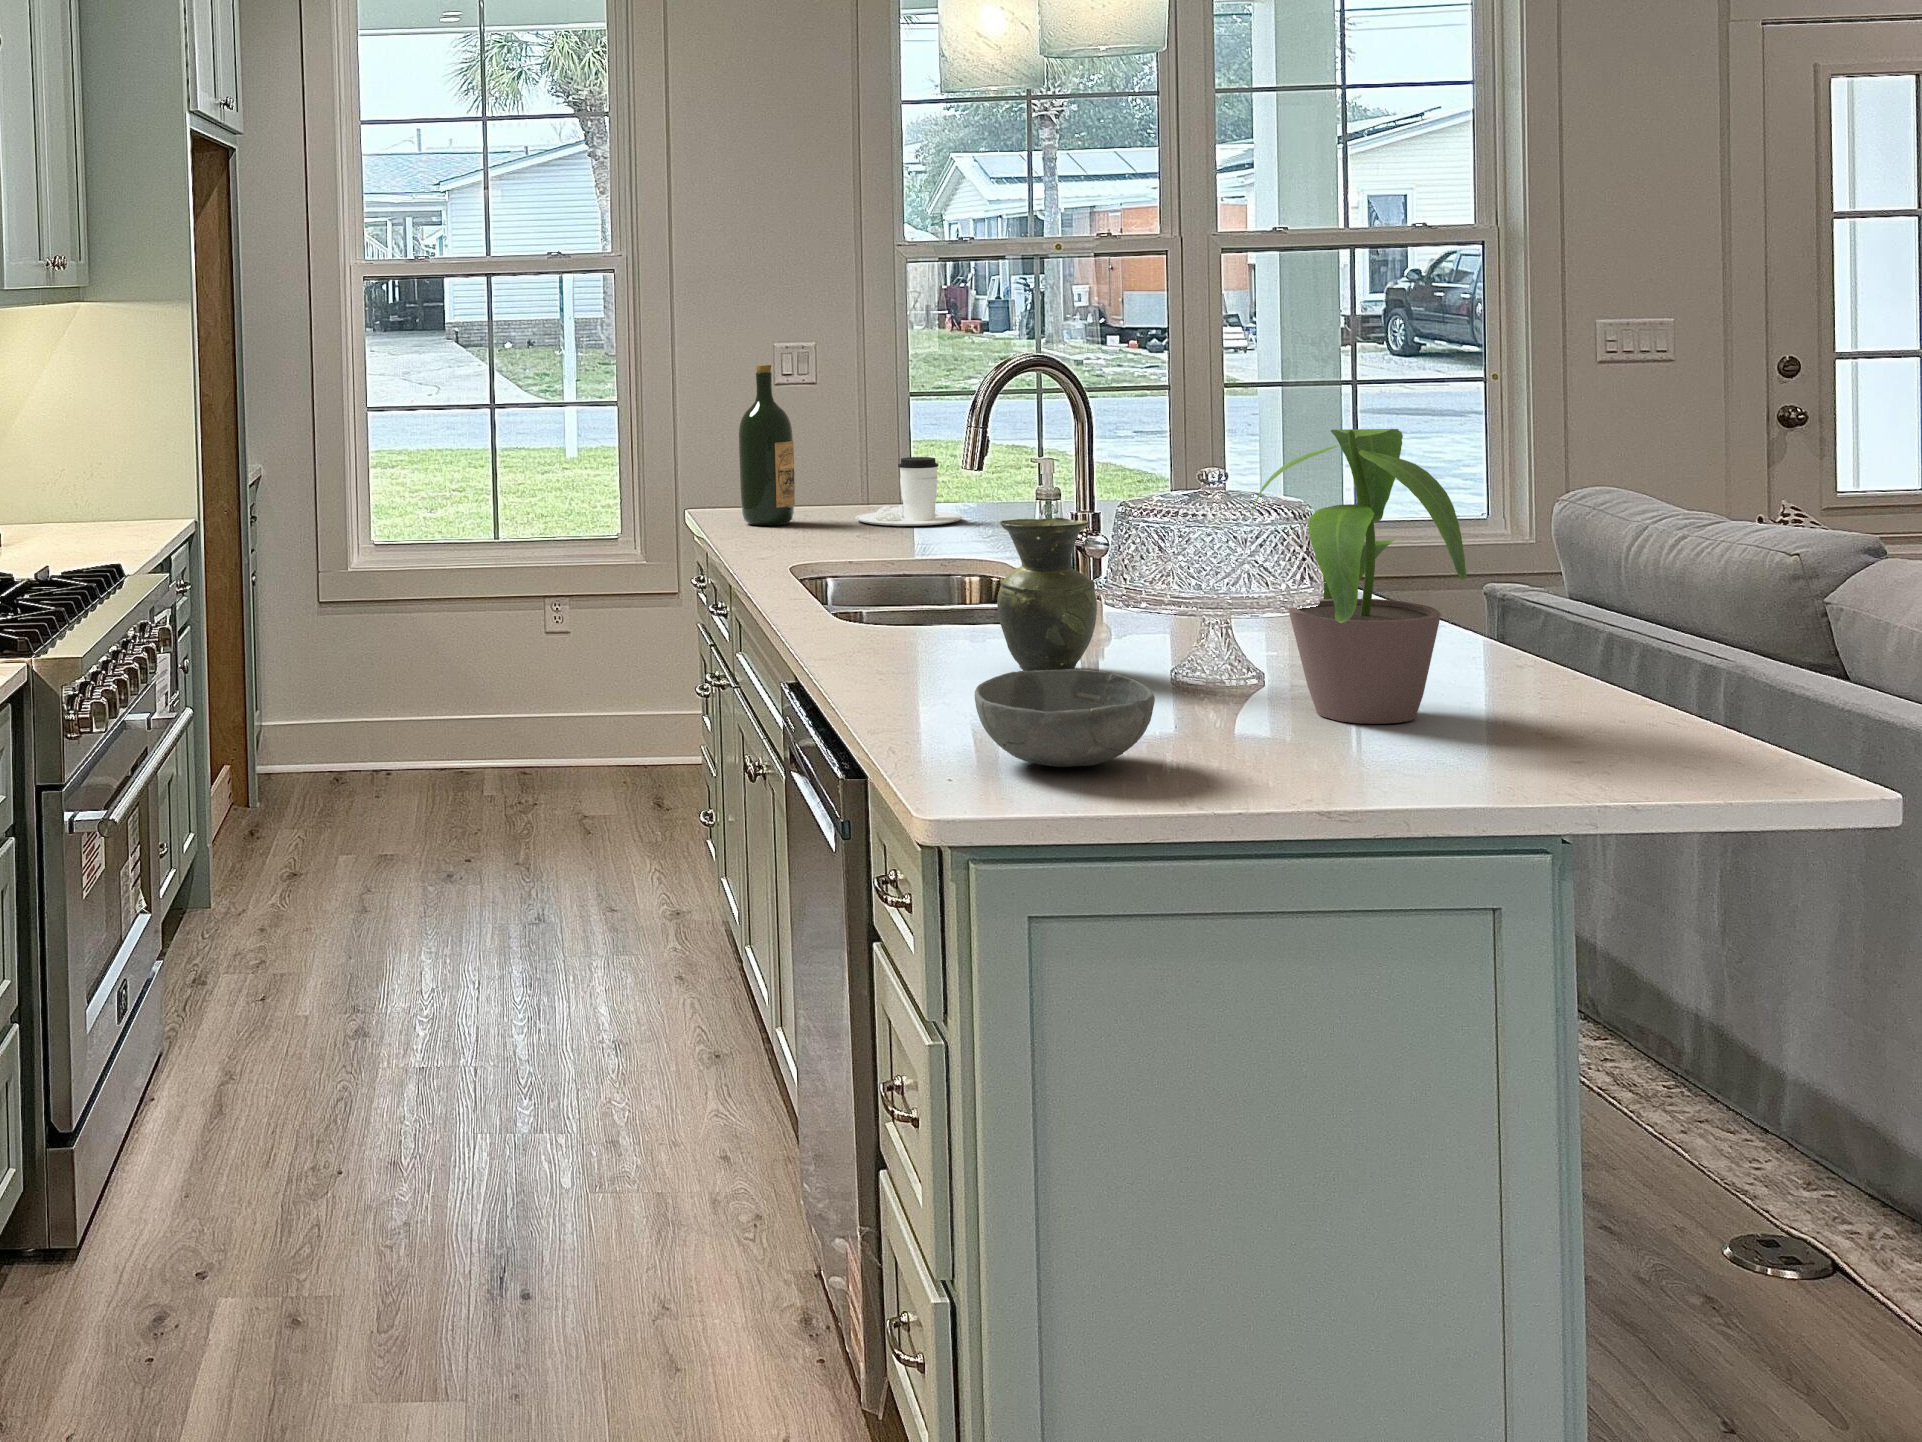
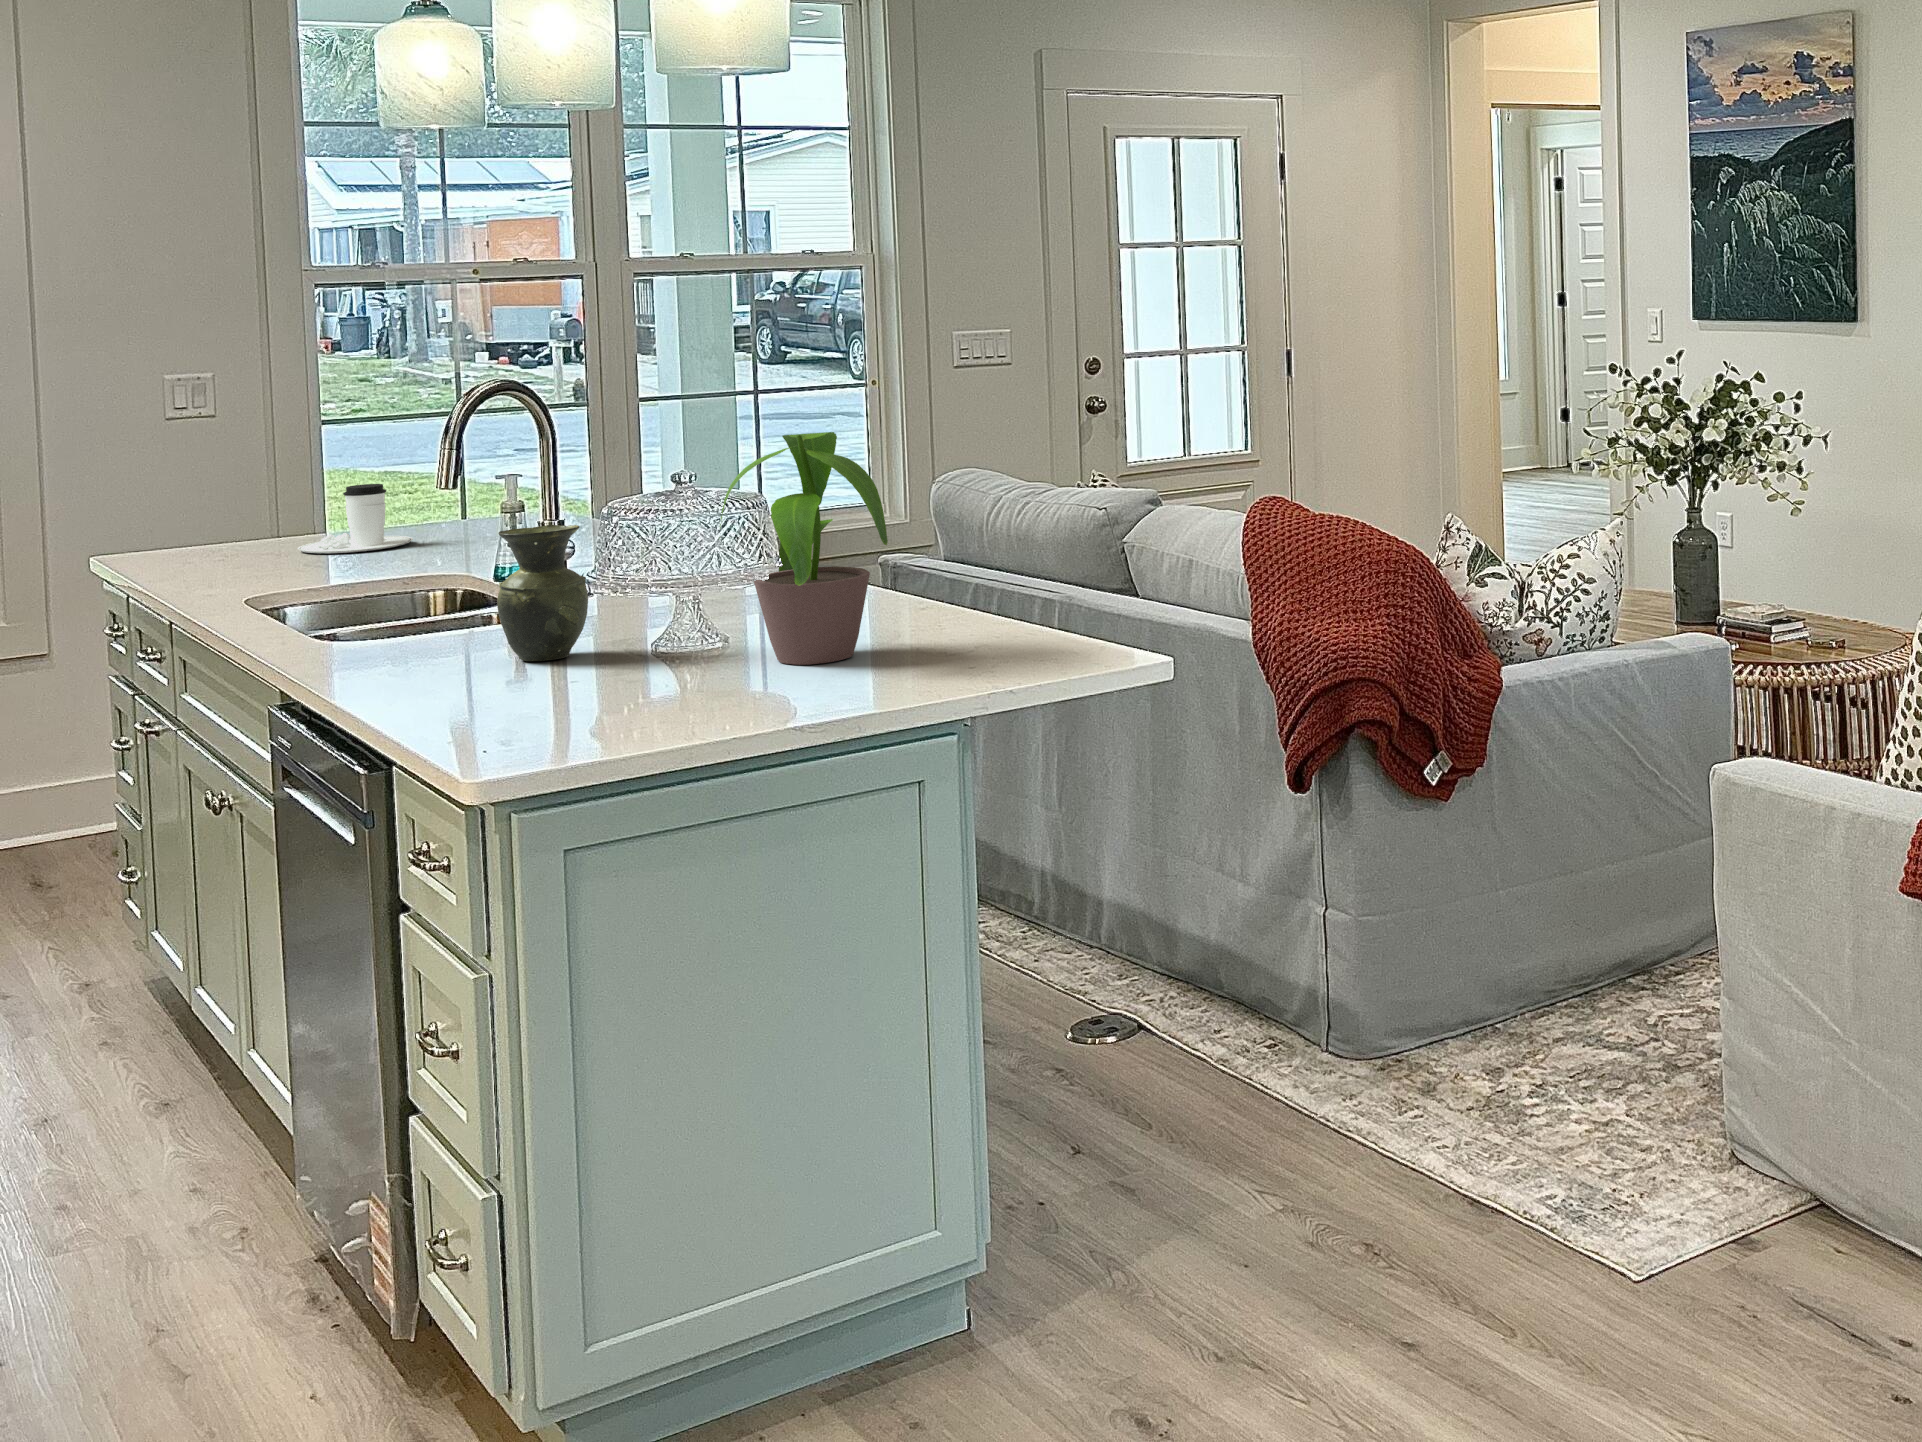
wine bottle: present [739,365,795,525] -> none [164,401,231,565]
bowl: present [975,669,1155,767] -> none [505,645,661,727]

